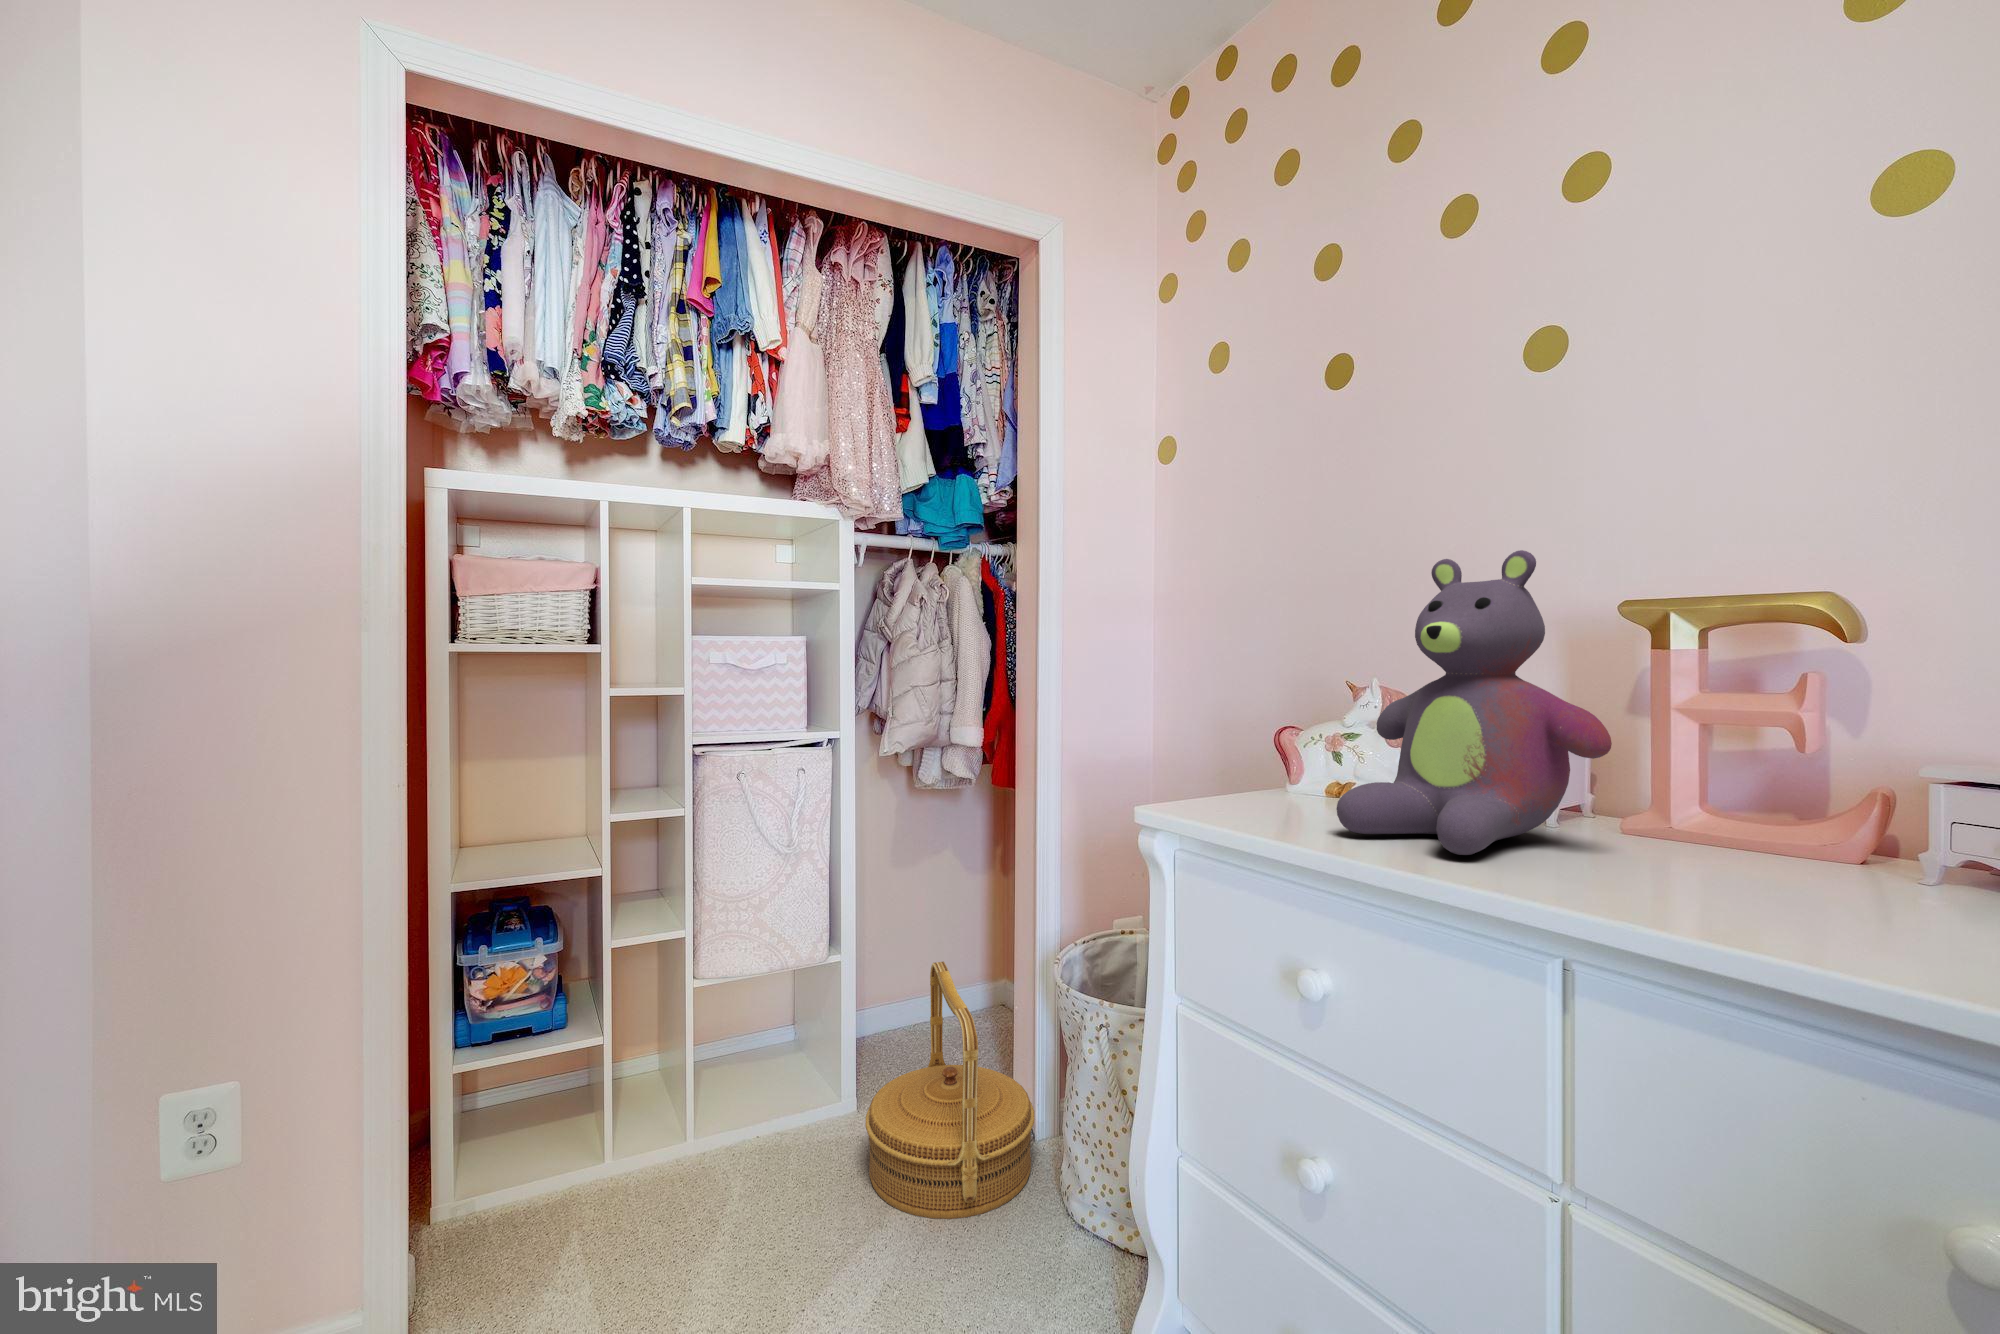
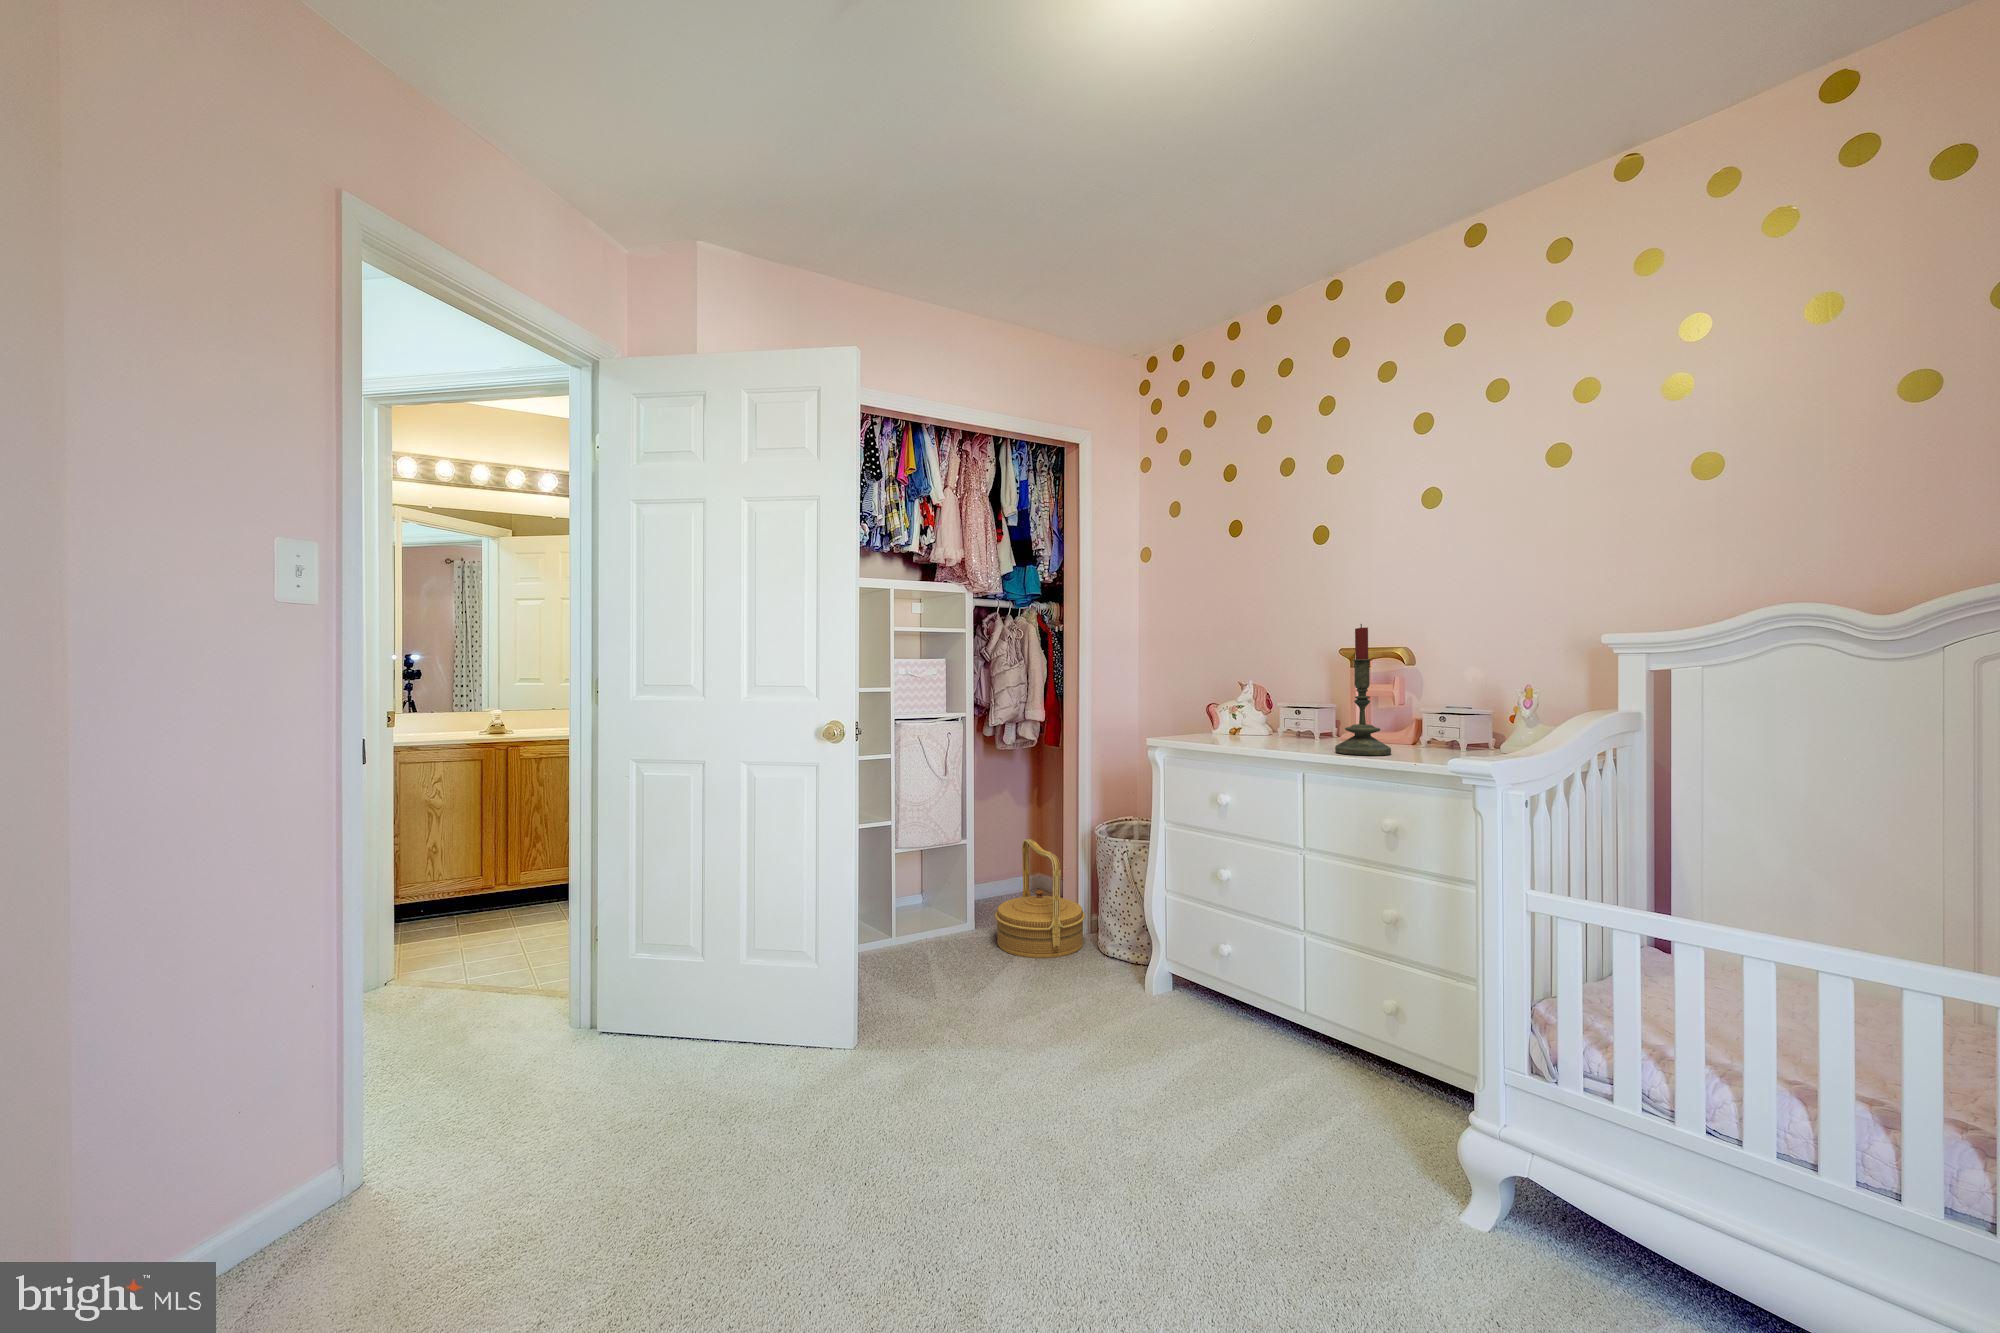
candle: none [1686,508,1901,935] -> present [1335,624,1391,755]
stuffed bear: present [1336,550,1612,855] -> none [1228,629,1327,745]

